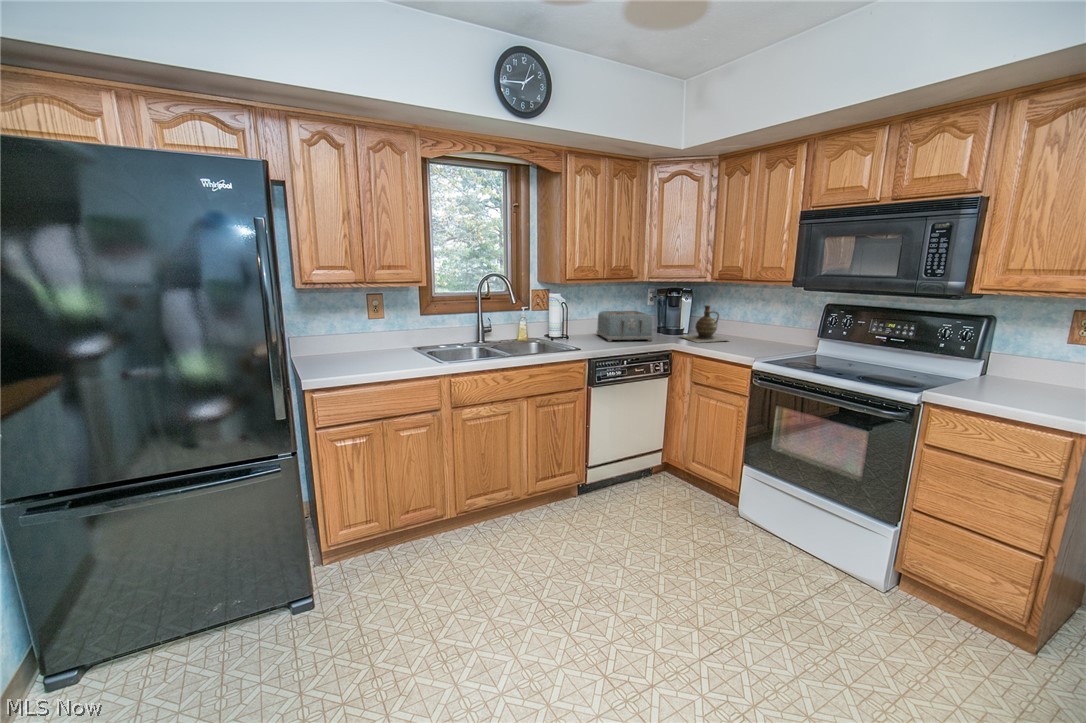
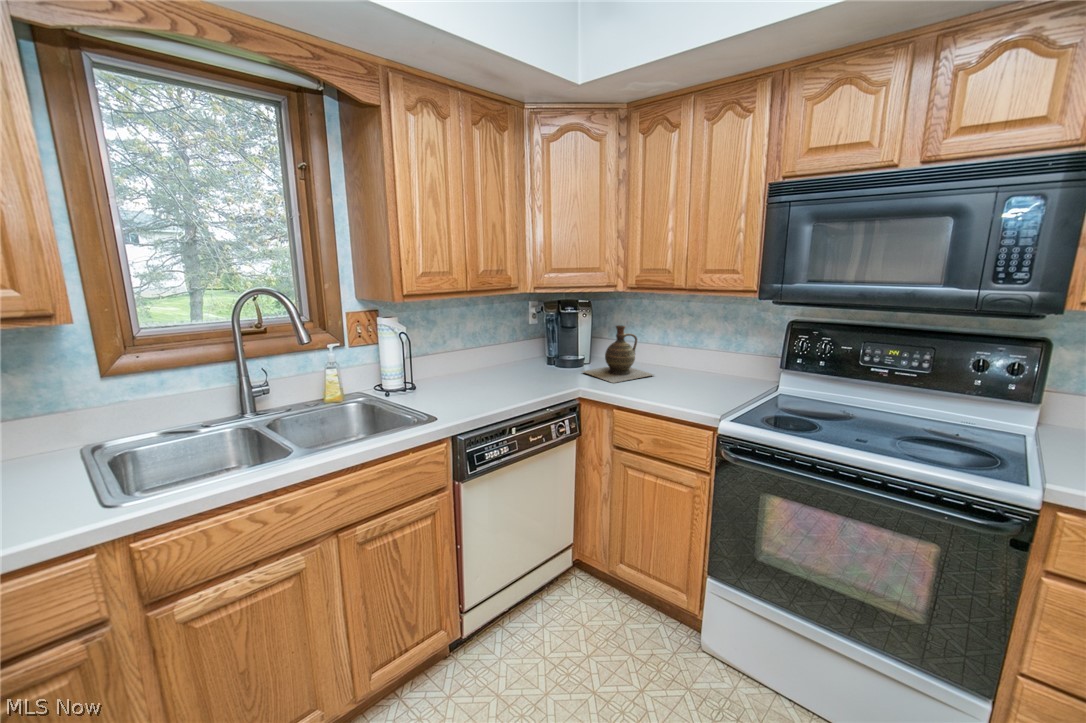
toaster: present [597,311,653,342] -> none [460,337,549,393]

